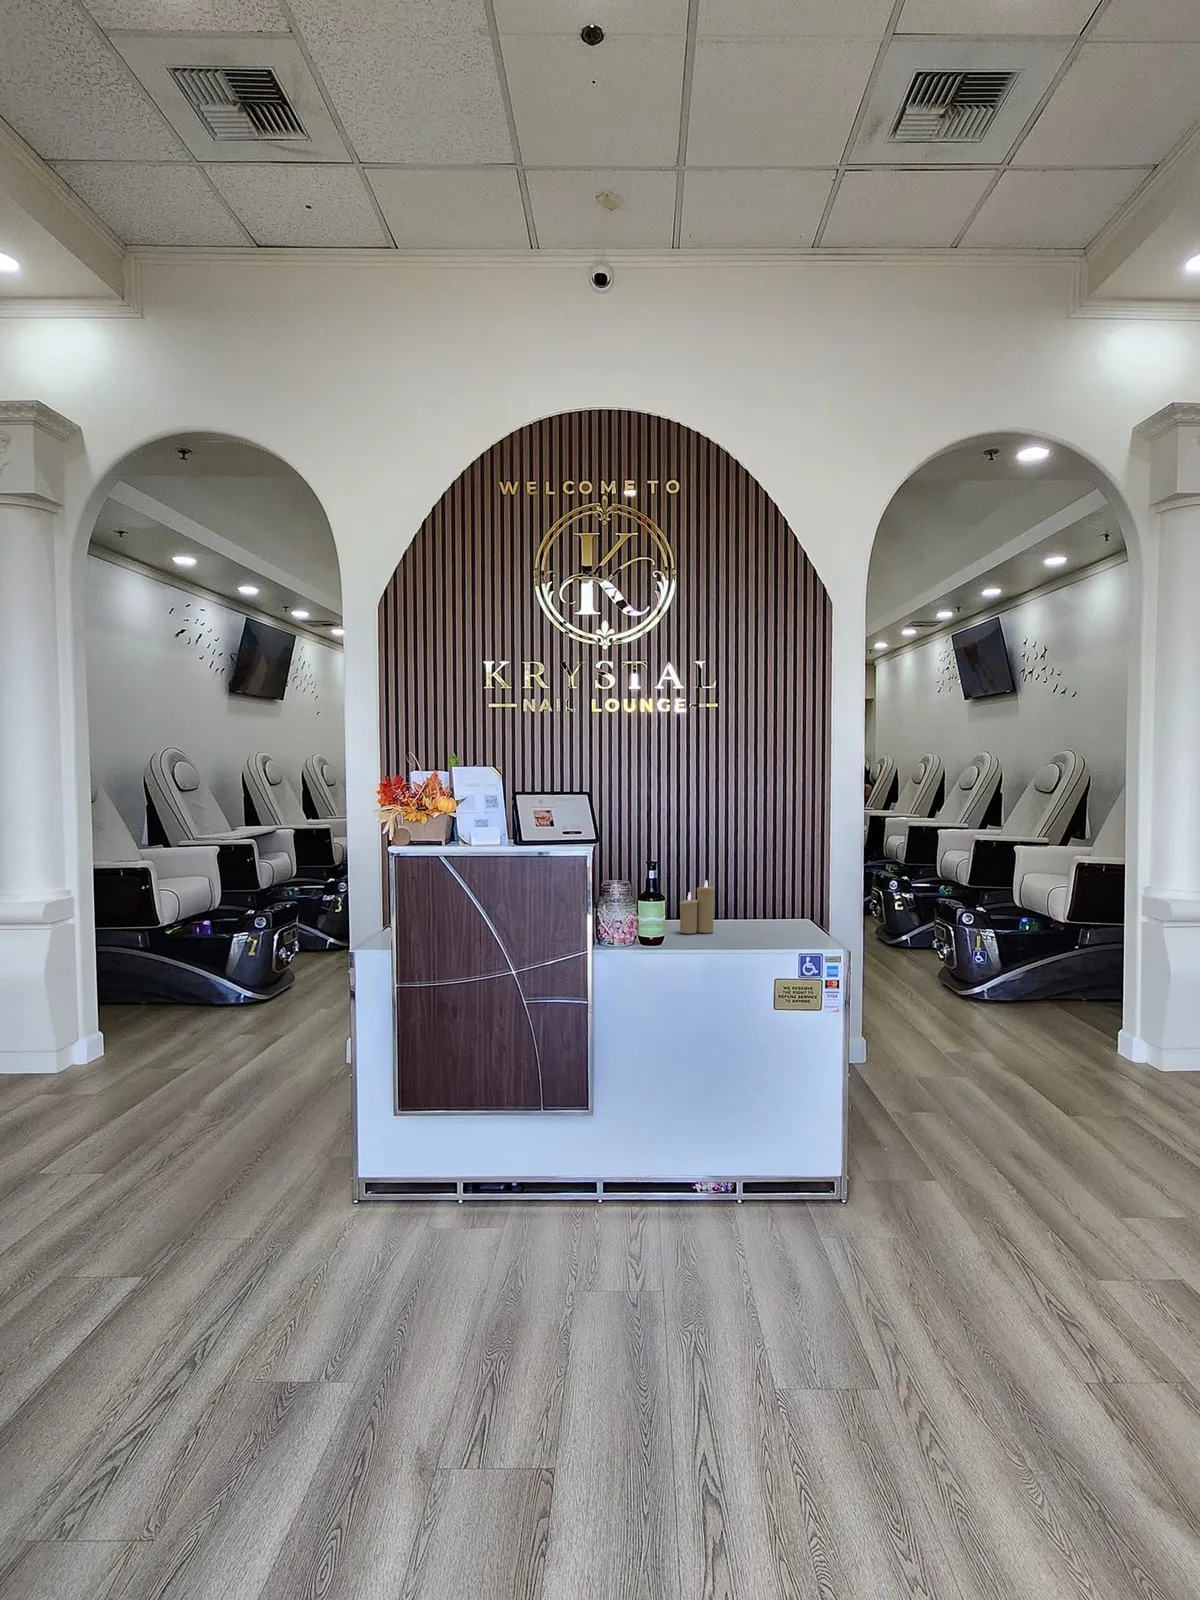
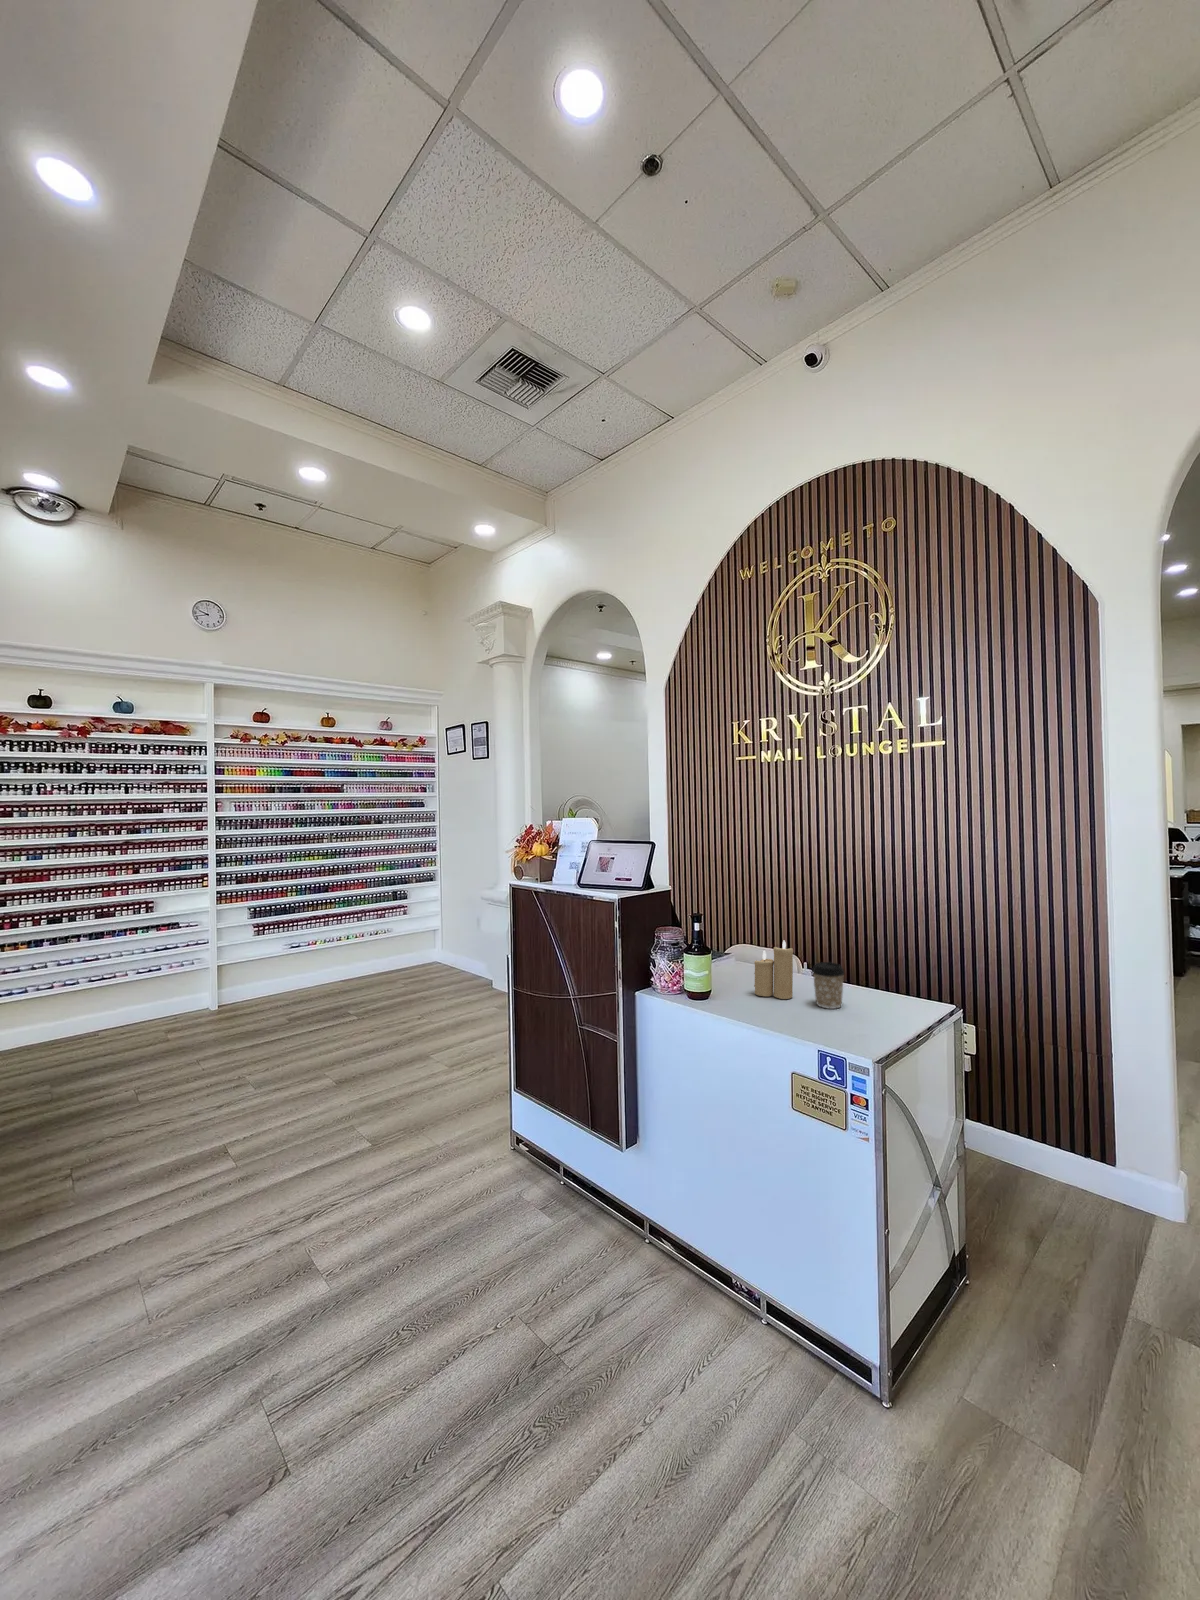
coffee cup: none [733,895,761,933] -> present [812,962,844,1009]

